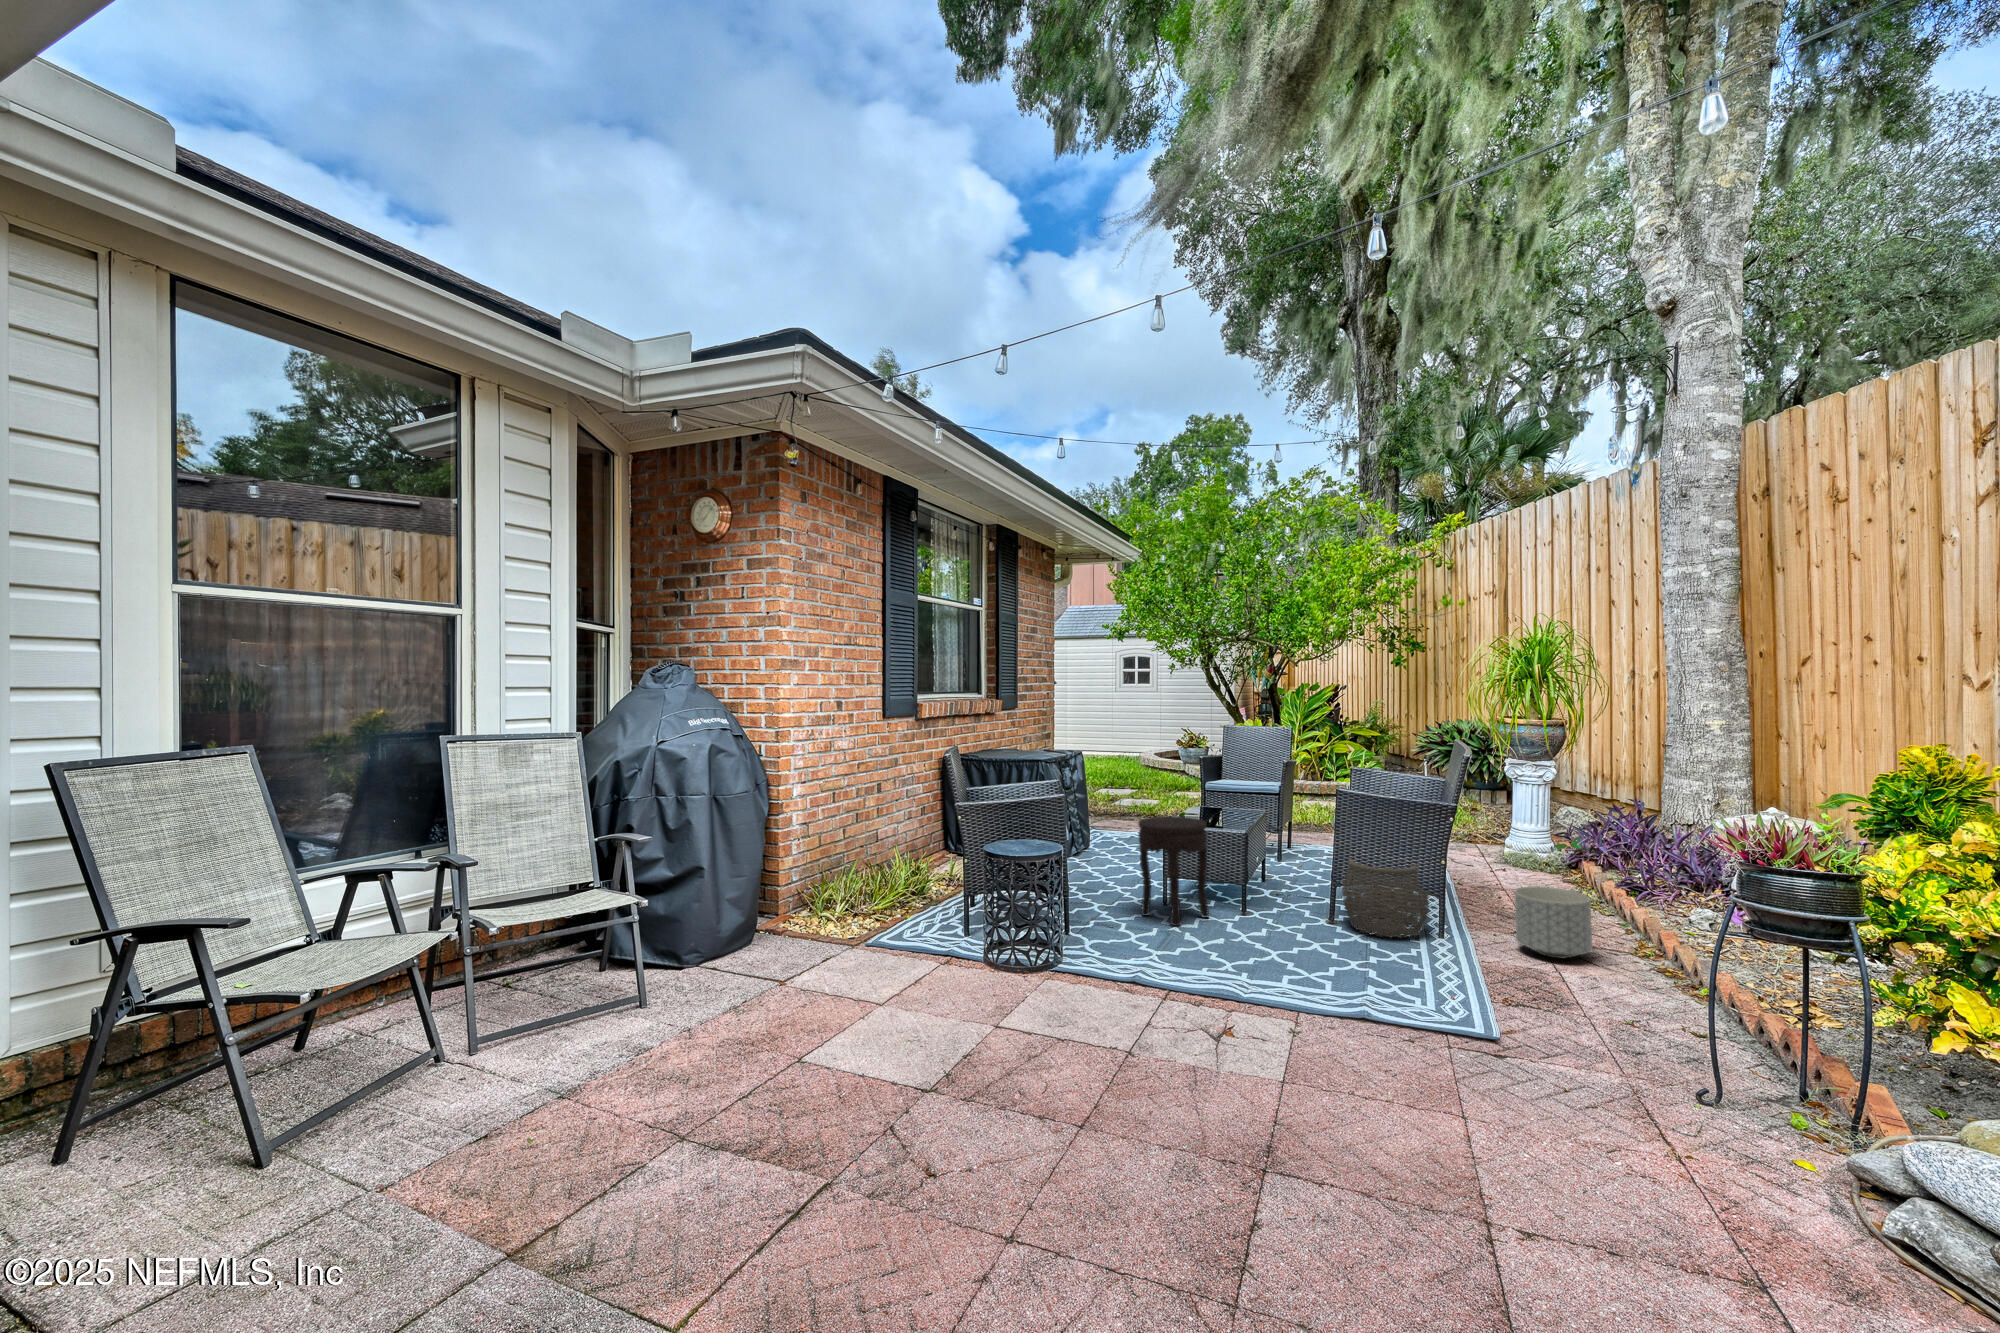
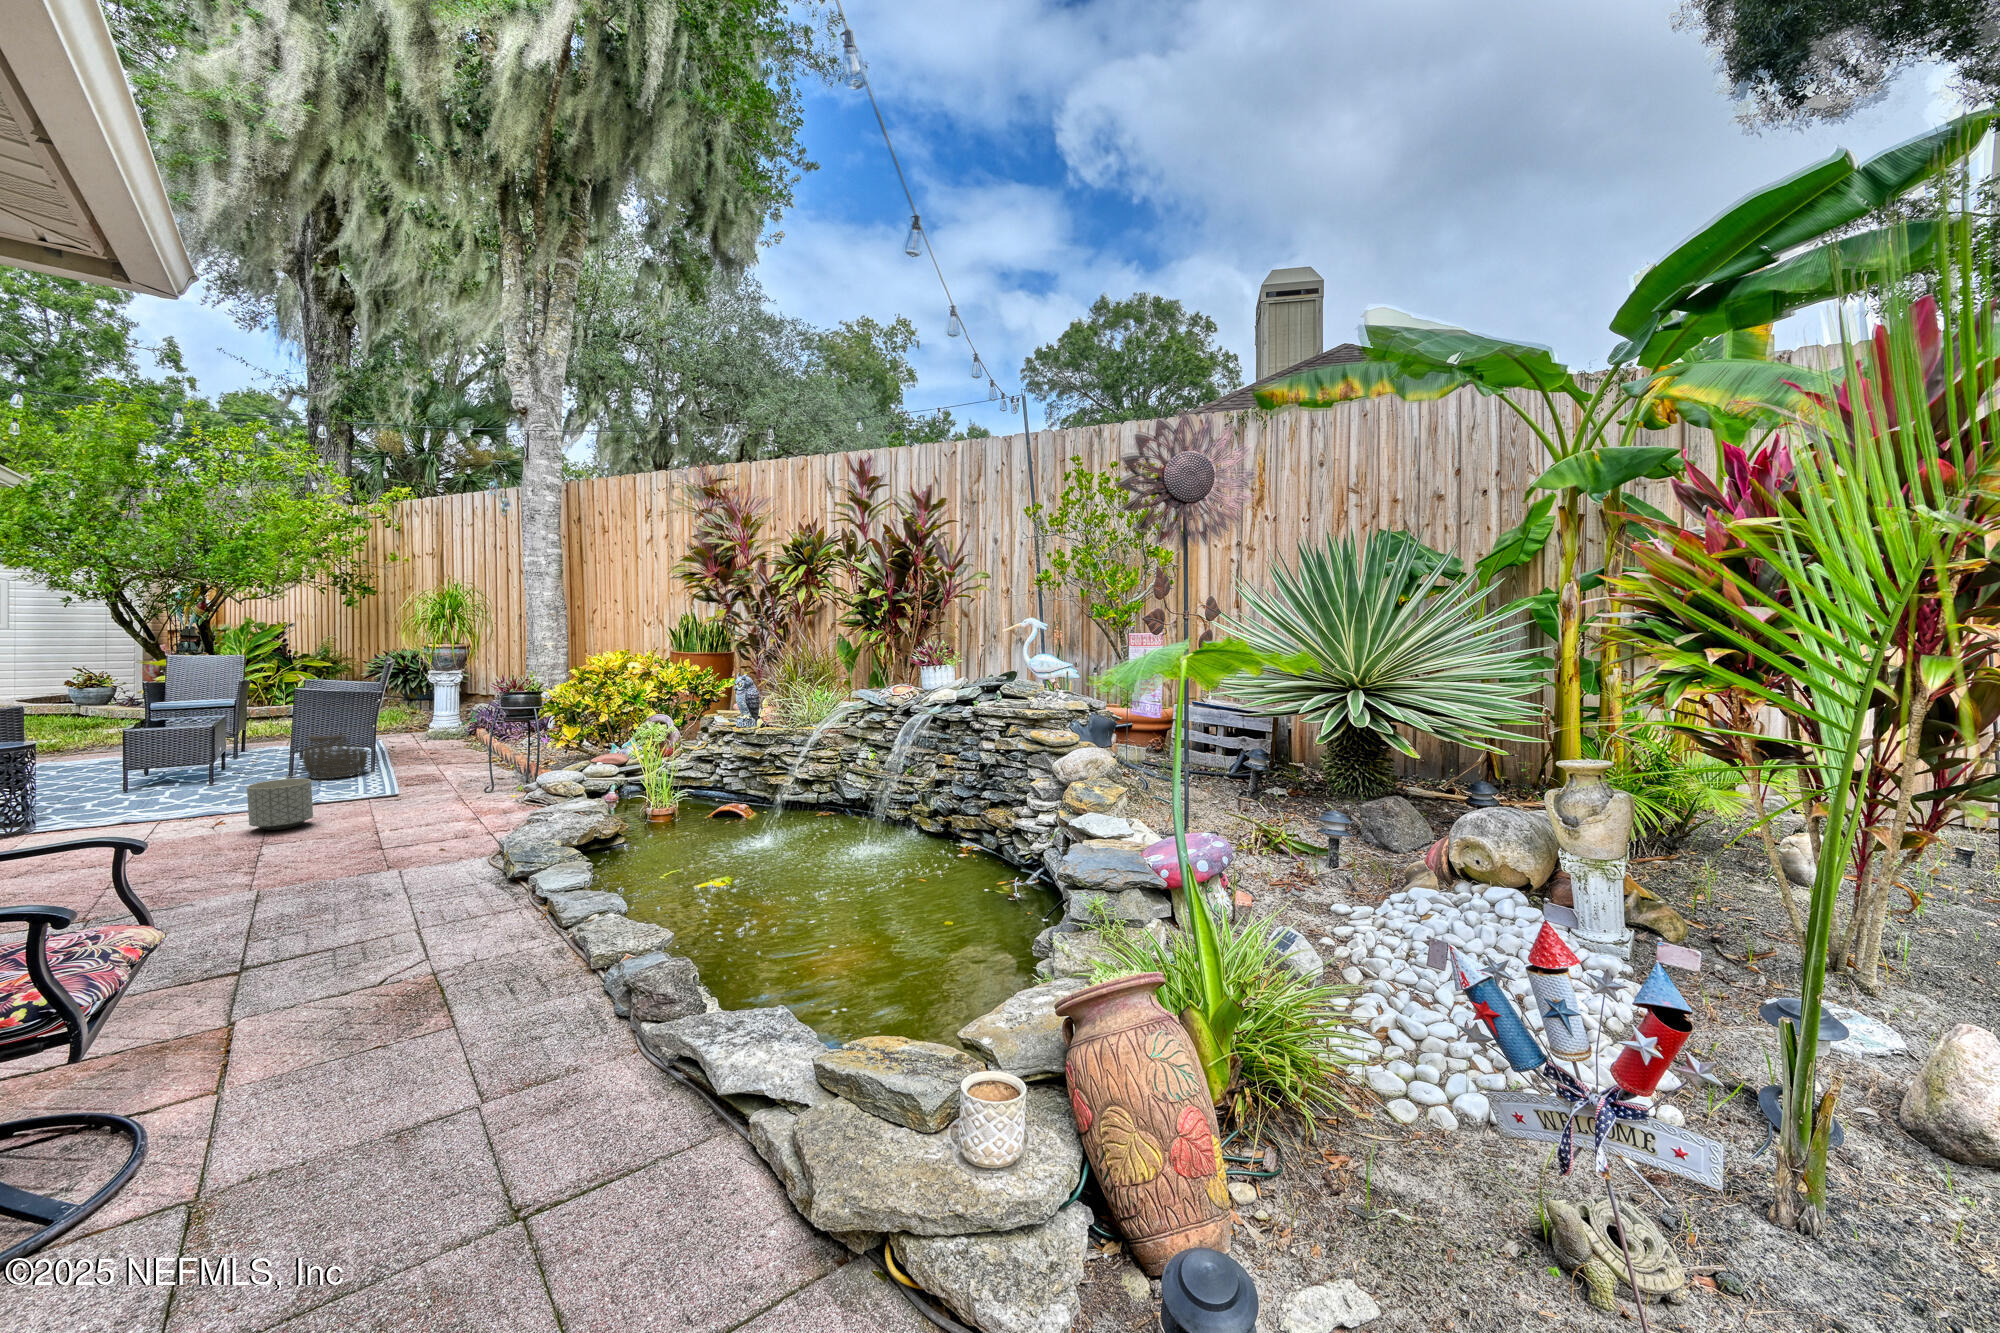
side table: present [1138,816,1209,926] -> none [96,721,179,803]
planter: present [1515,886,1592,959] -> present [247,778,313,830]

